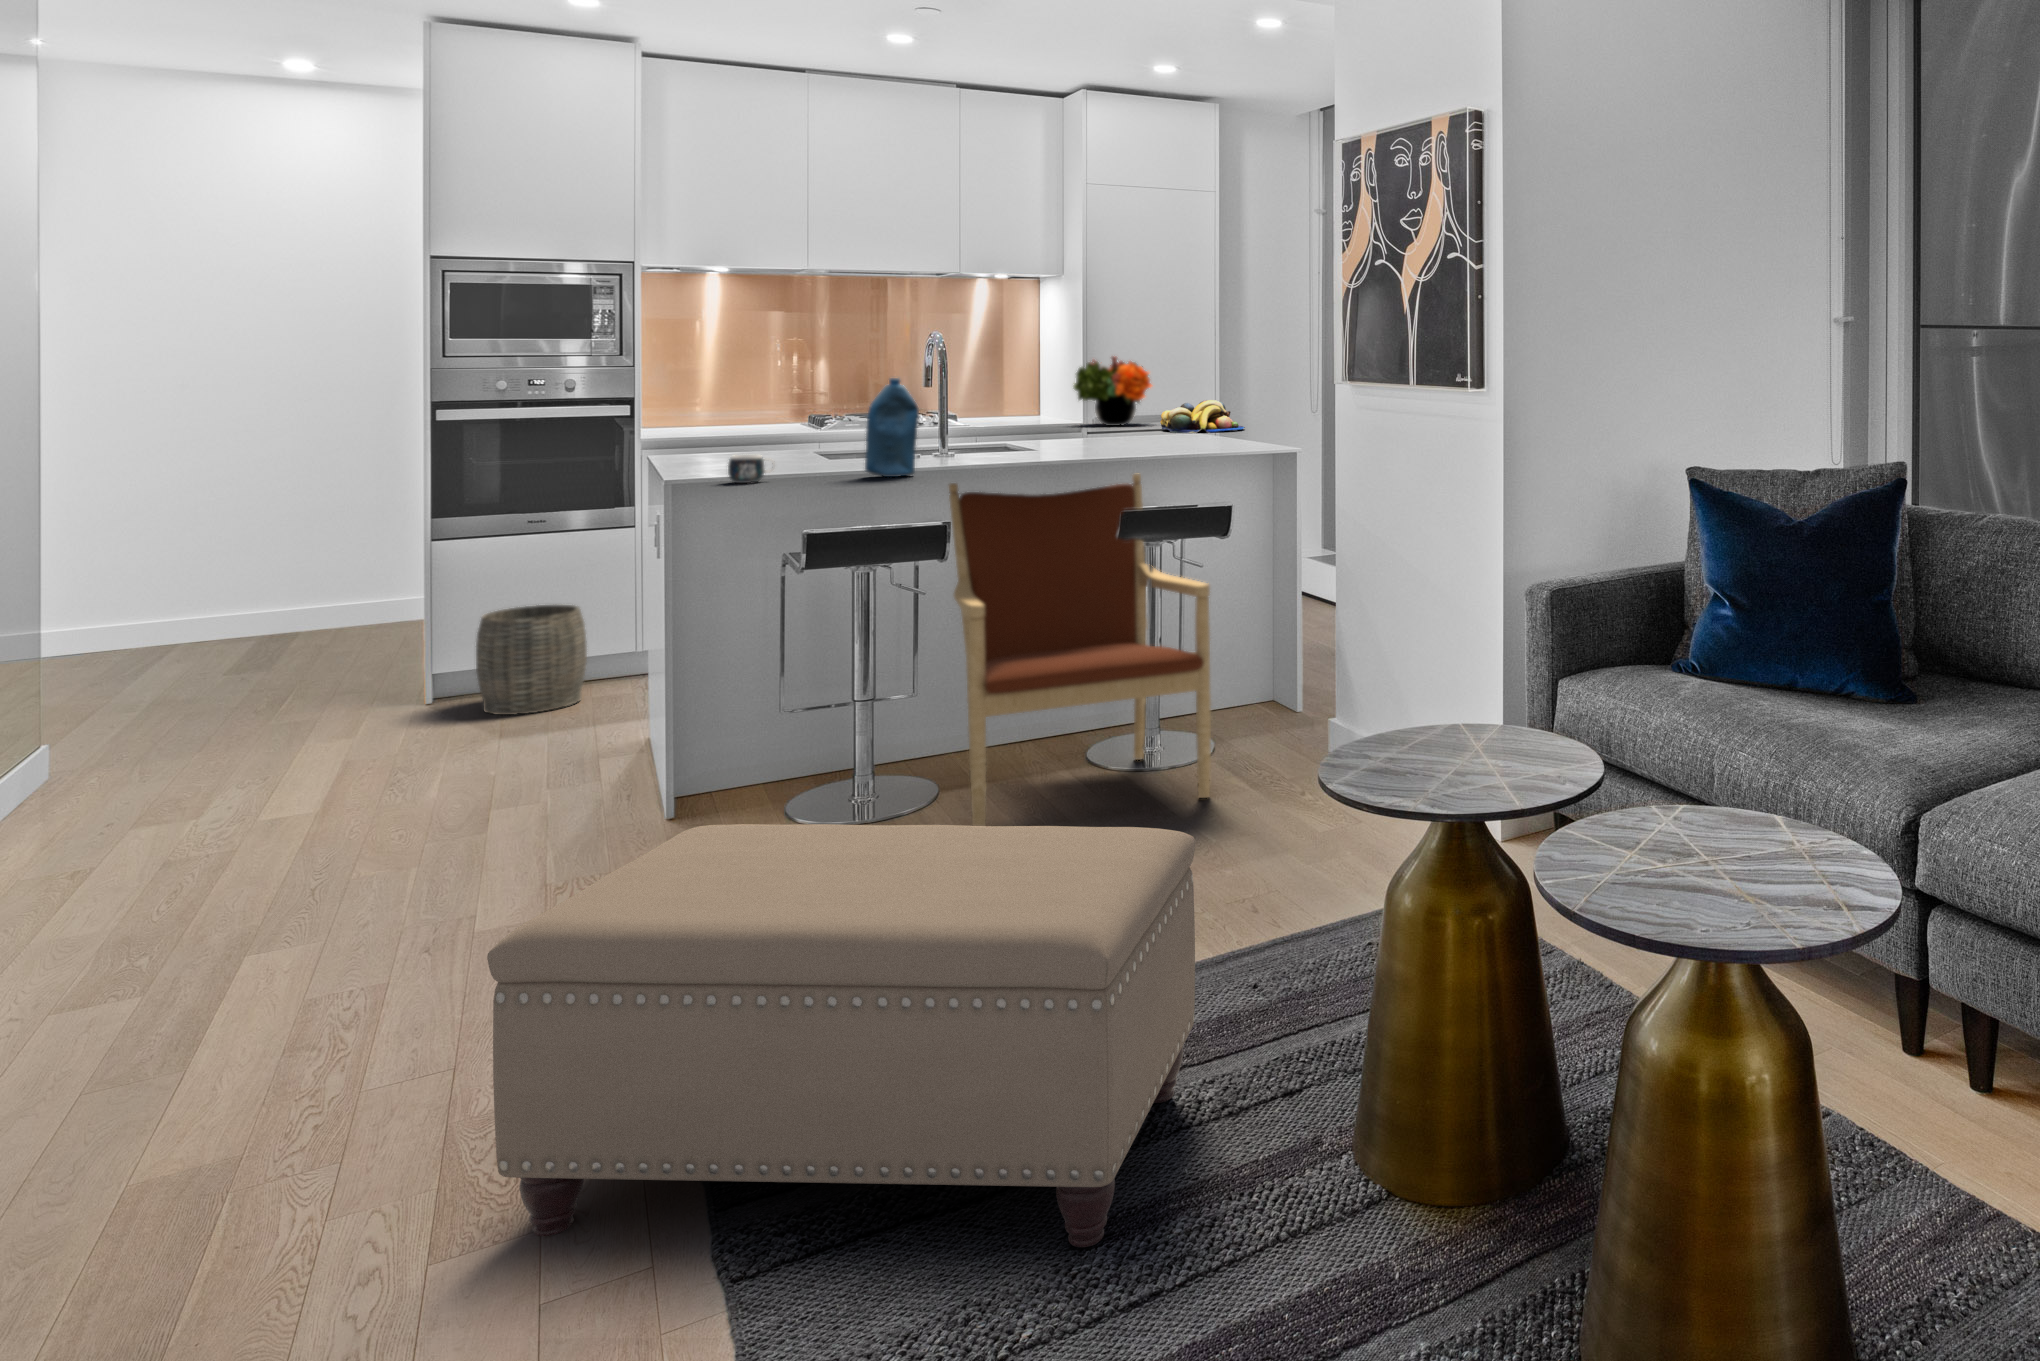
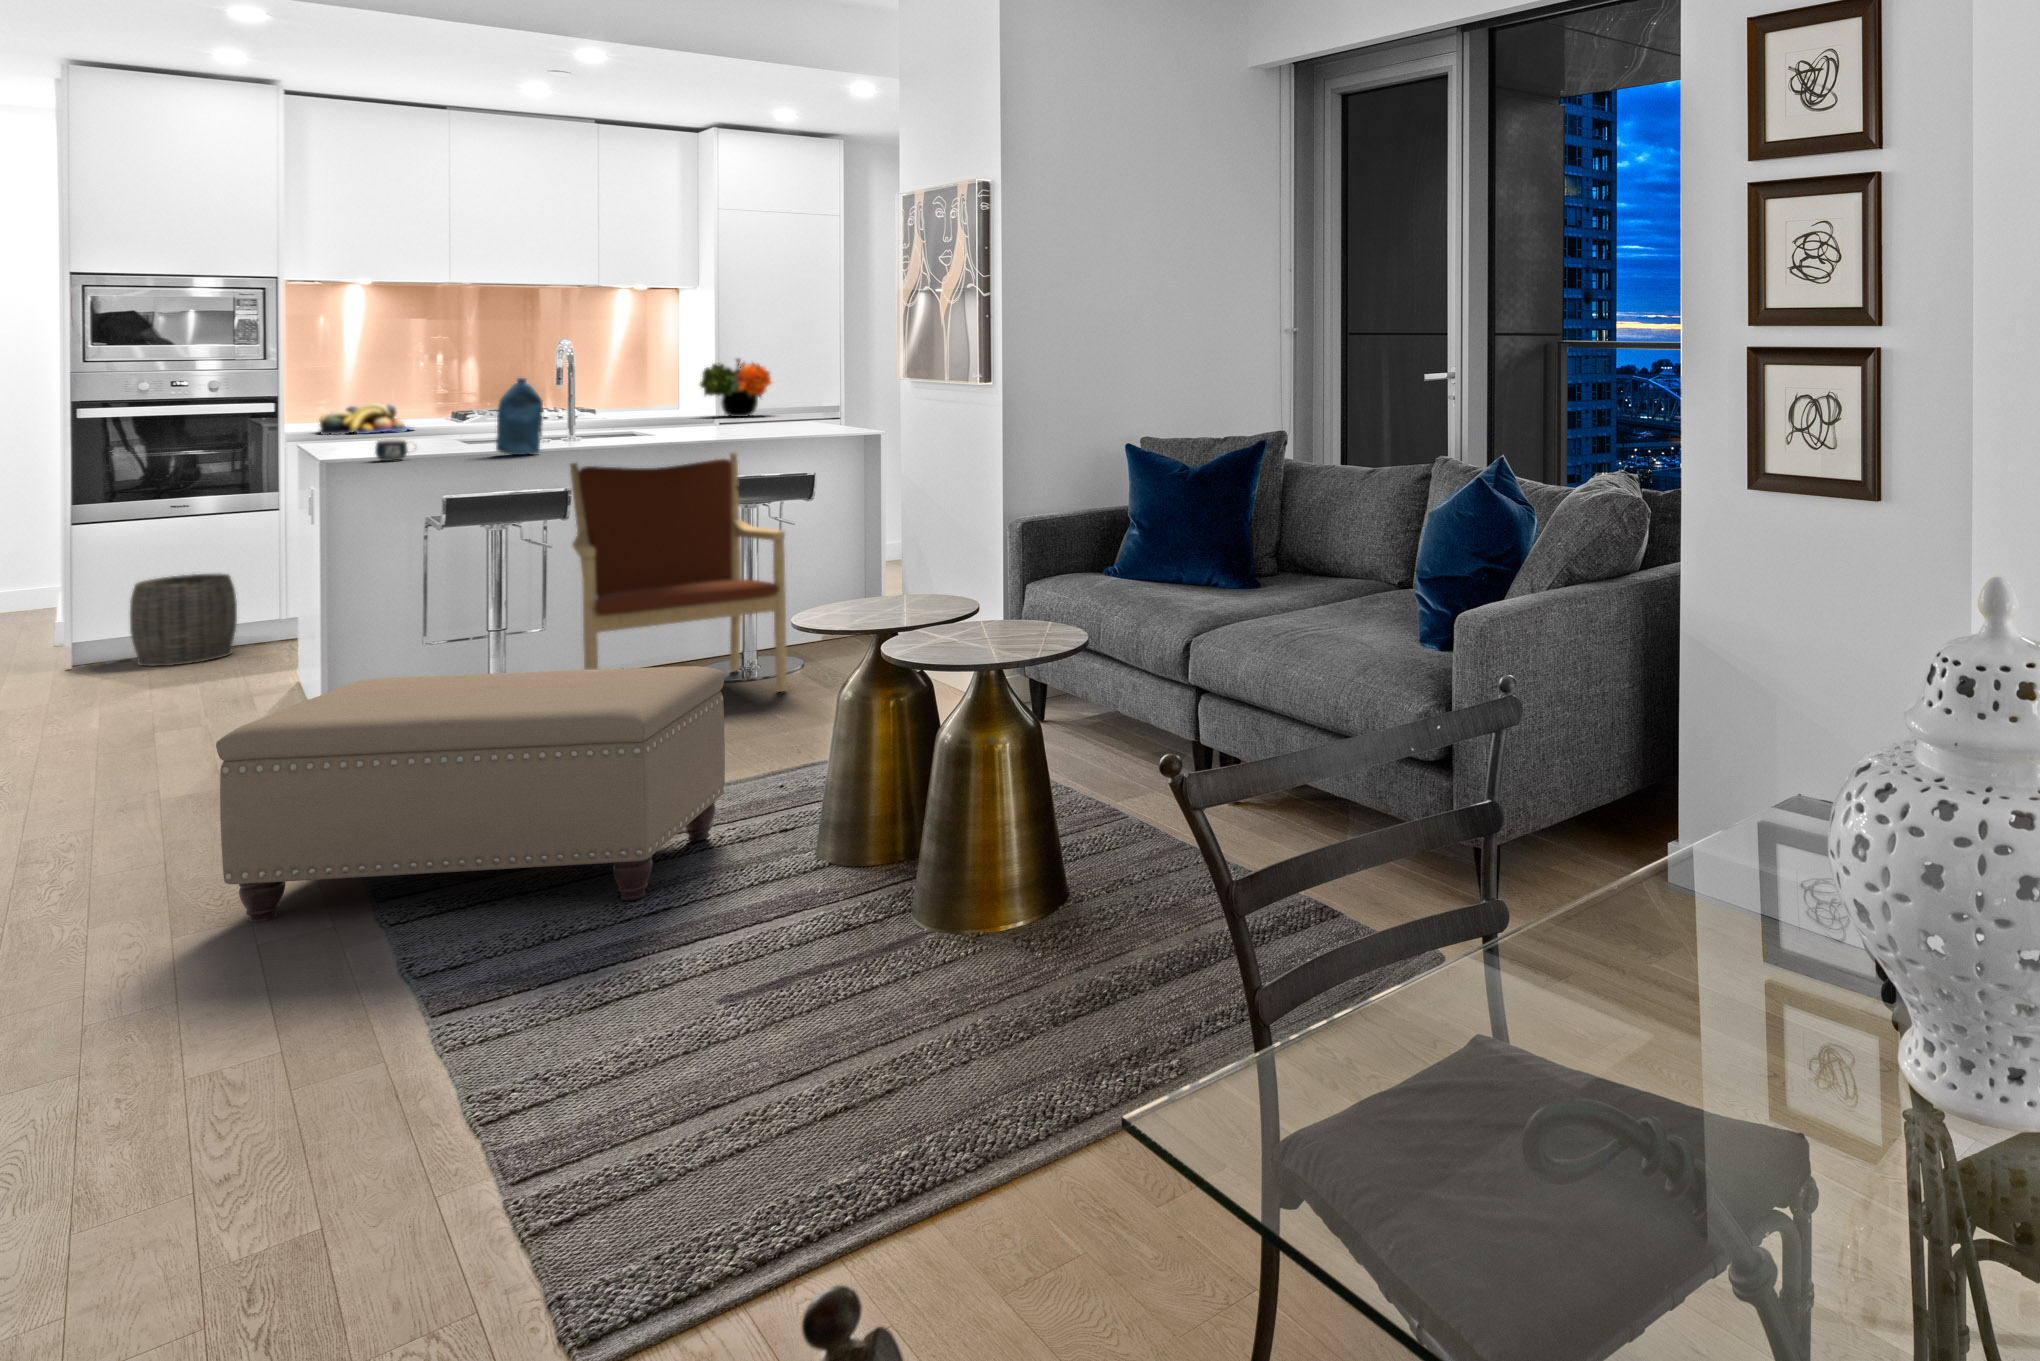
fruit bowl: present [1160,400,1245,433] -> present [320,403,410,435]

